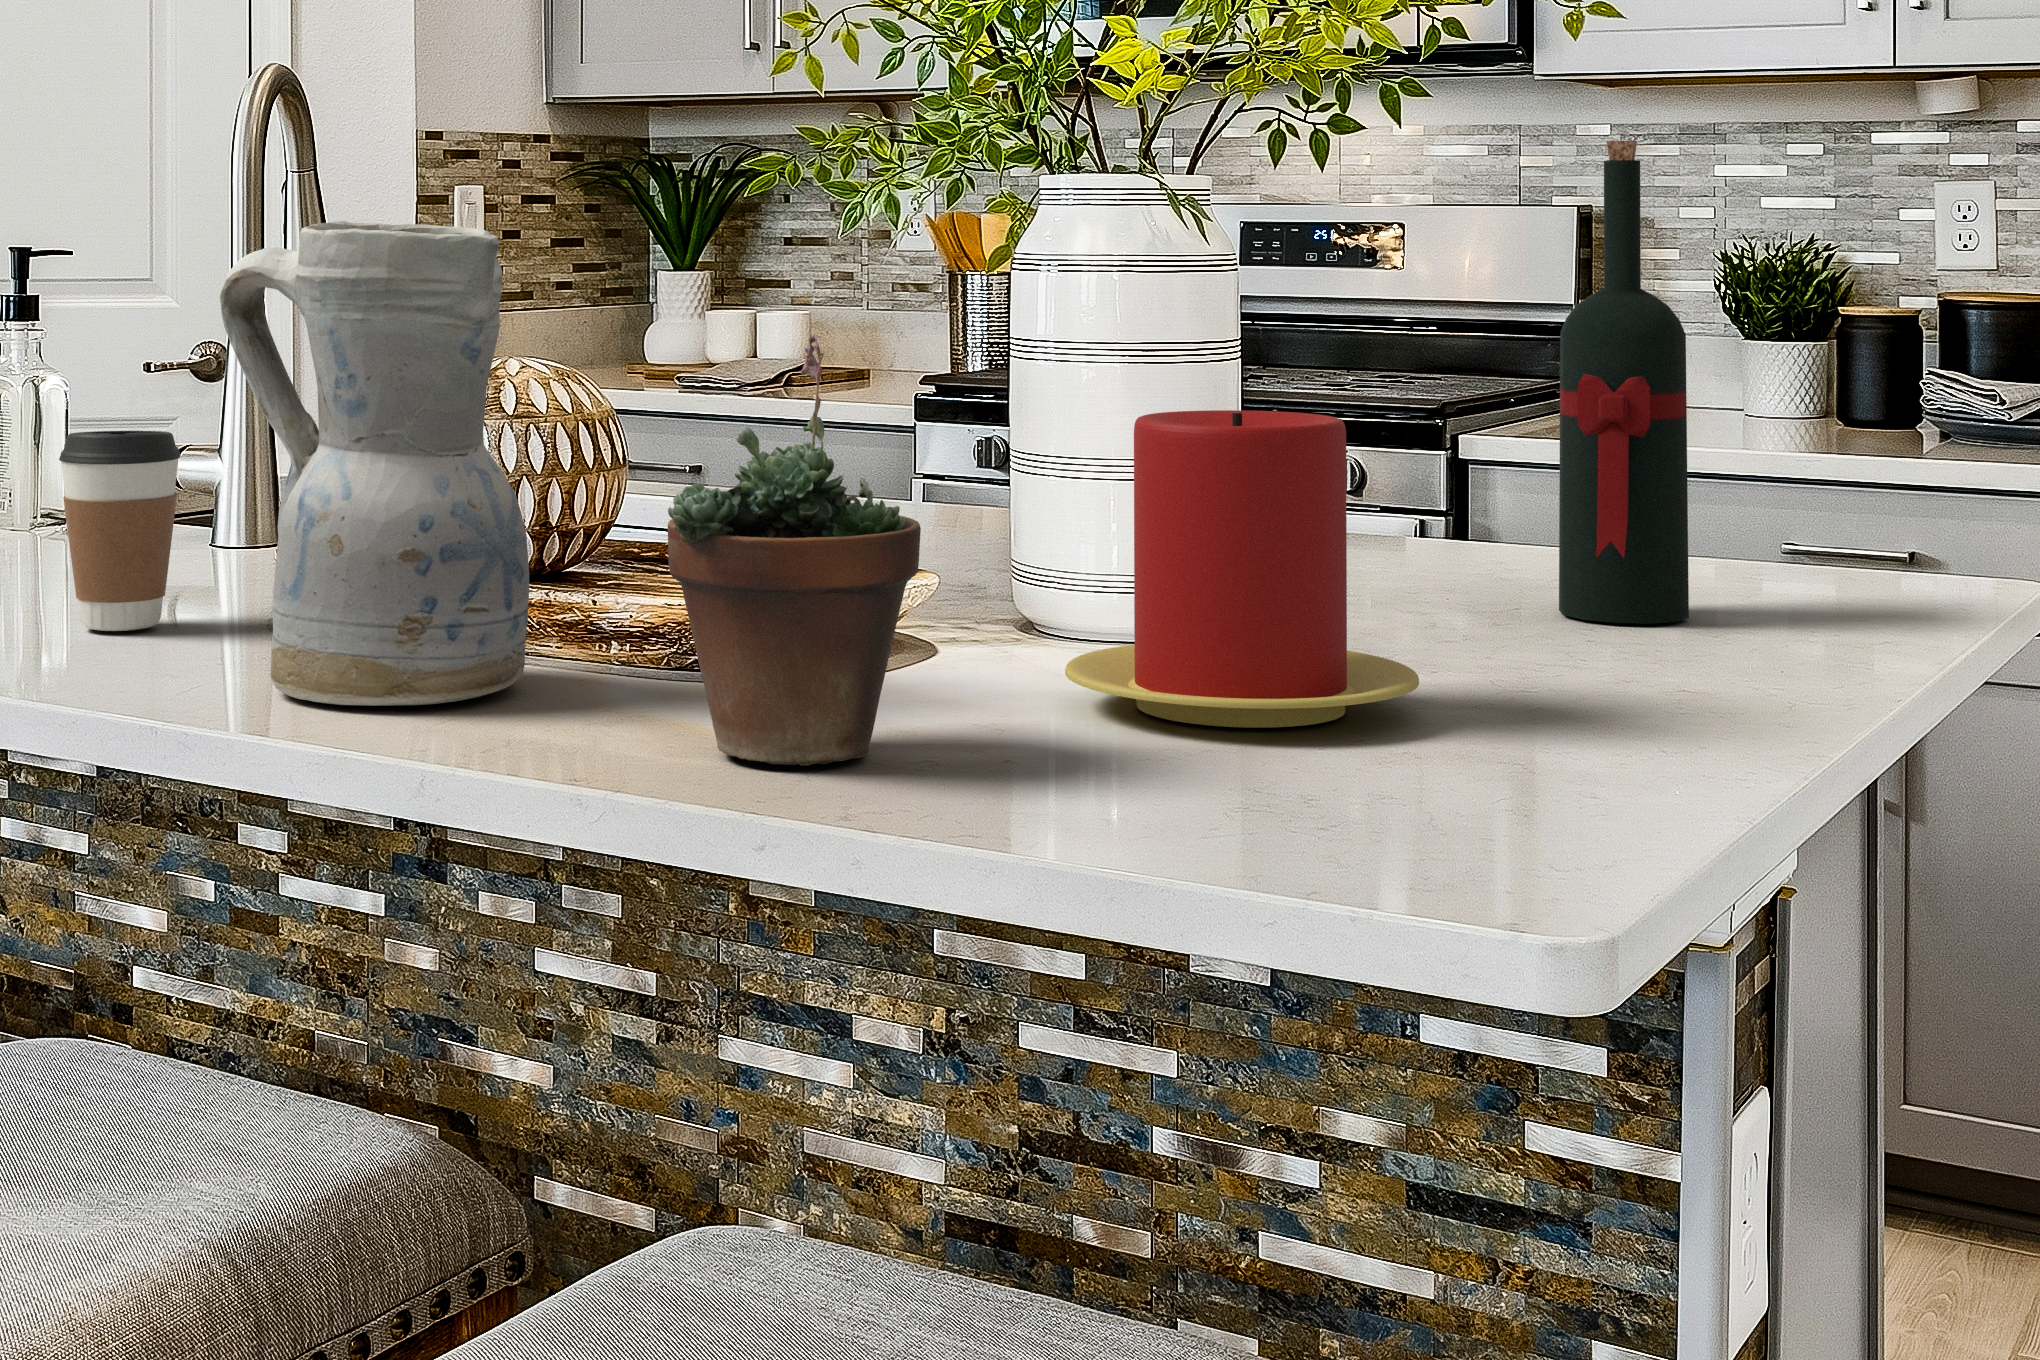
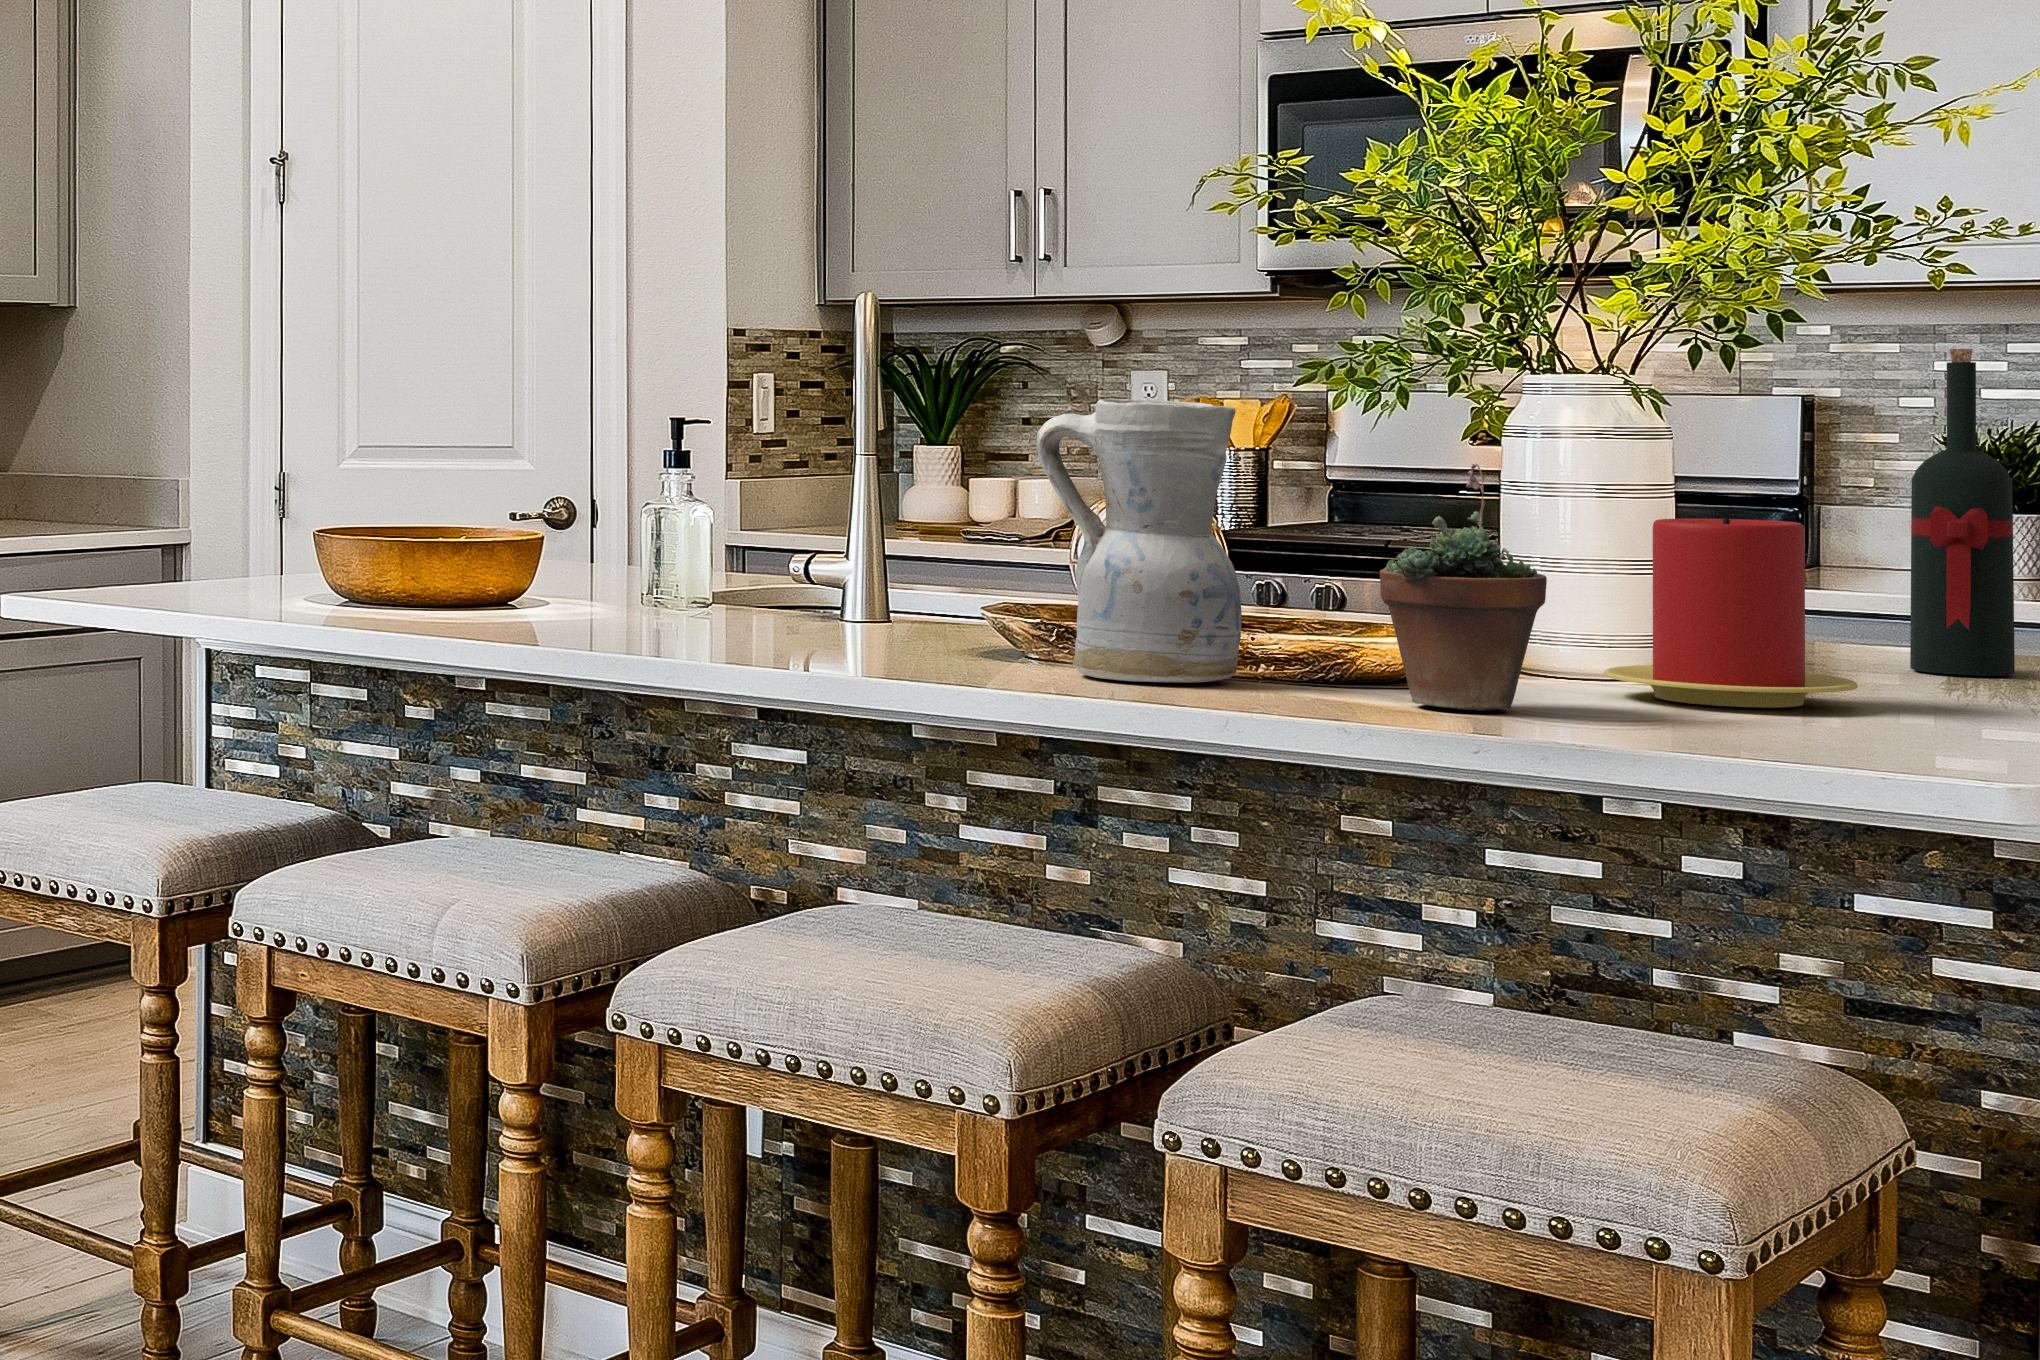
coffee cup: present [59,431,181,631] -> none [869,528,947,650]

